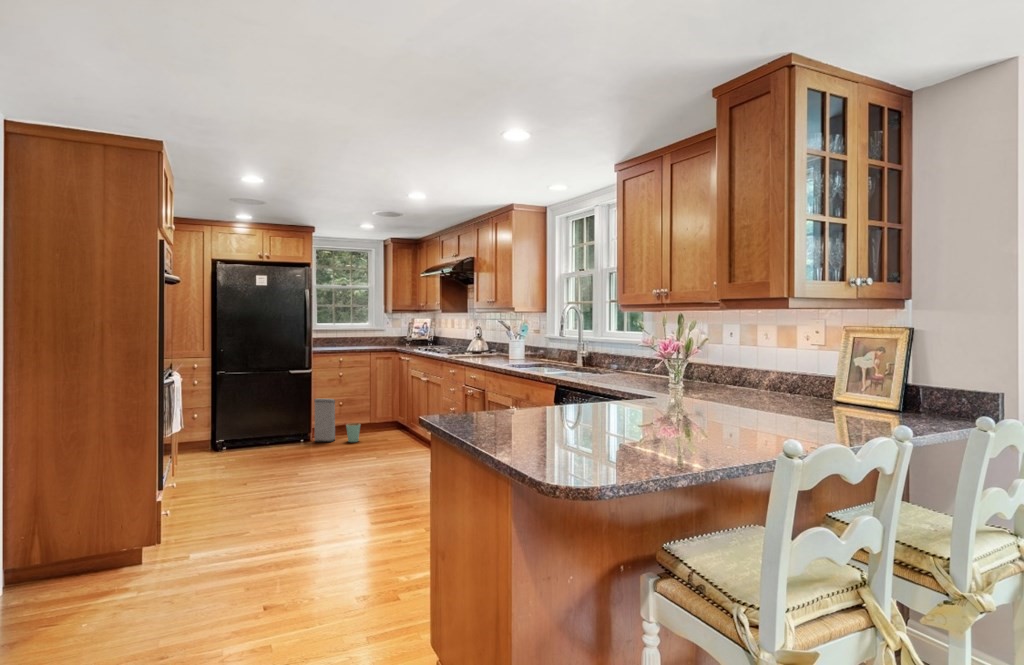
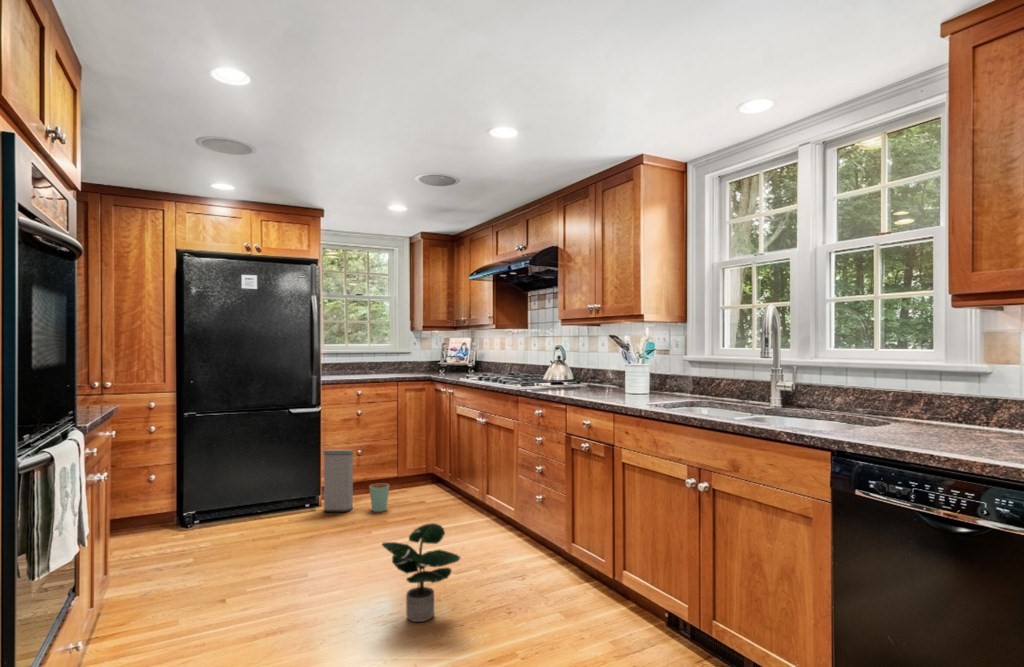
potted plant: none [338,436,385,490] -> present [382,523,460,622]

